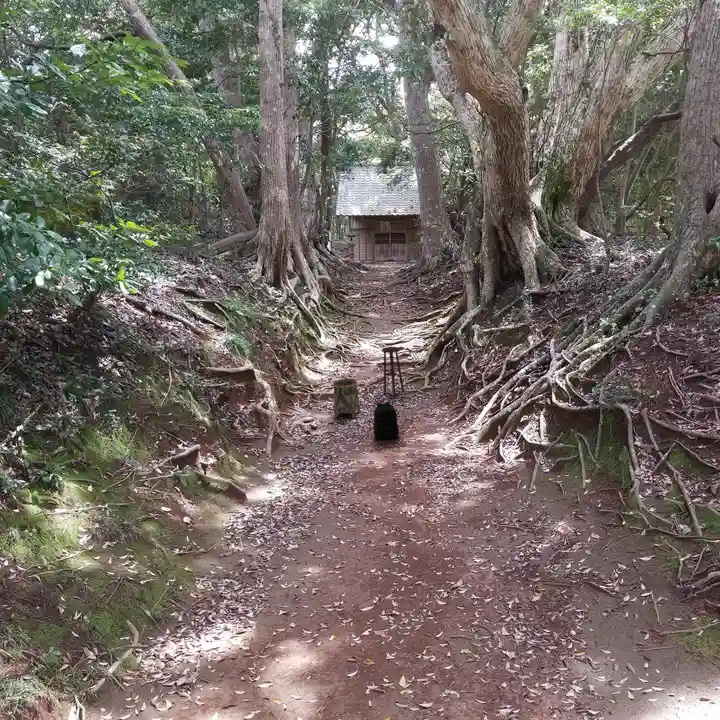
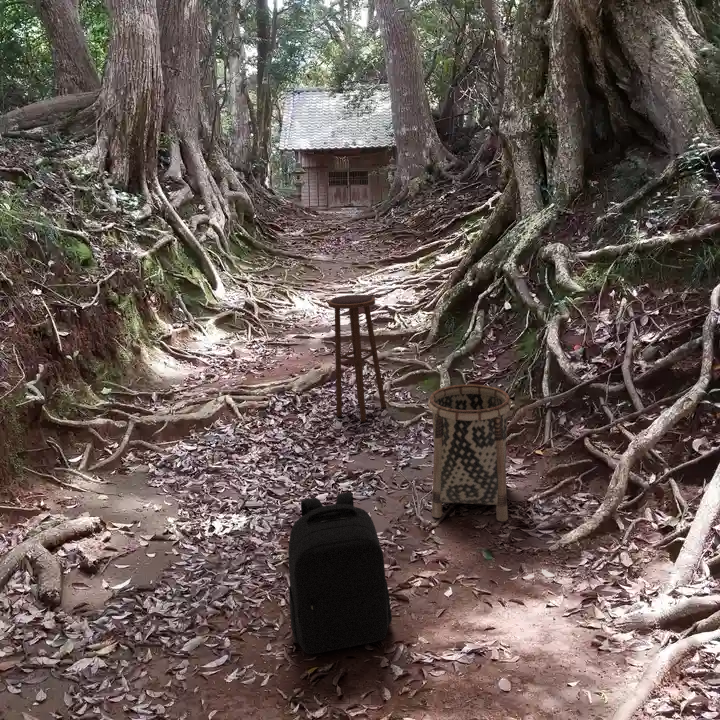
basket: present [333,379,360,418] -> present [428,384,511,522]

